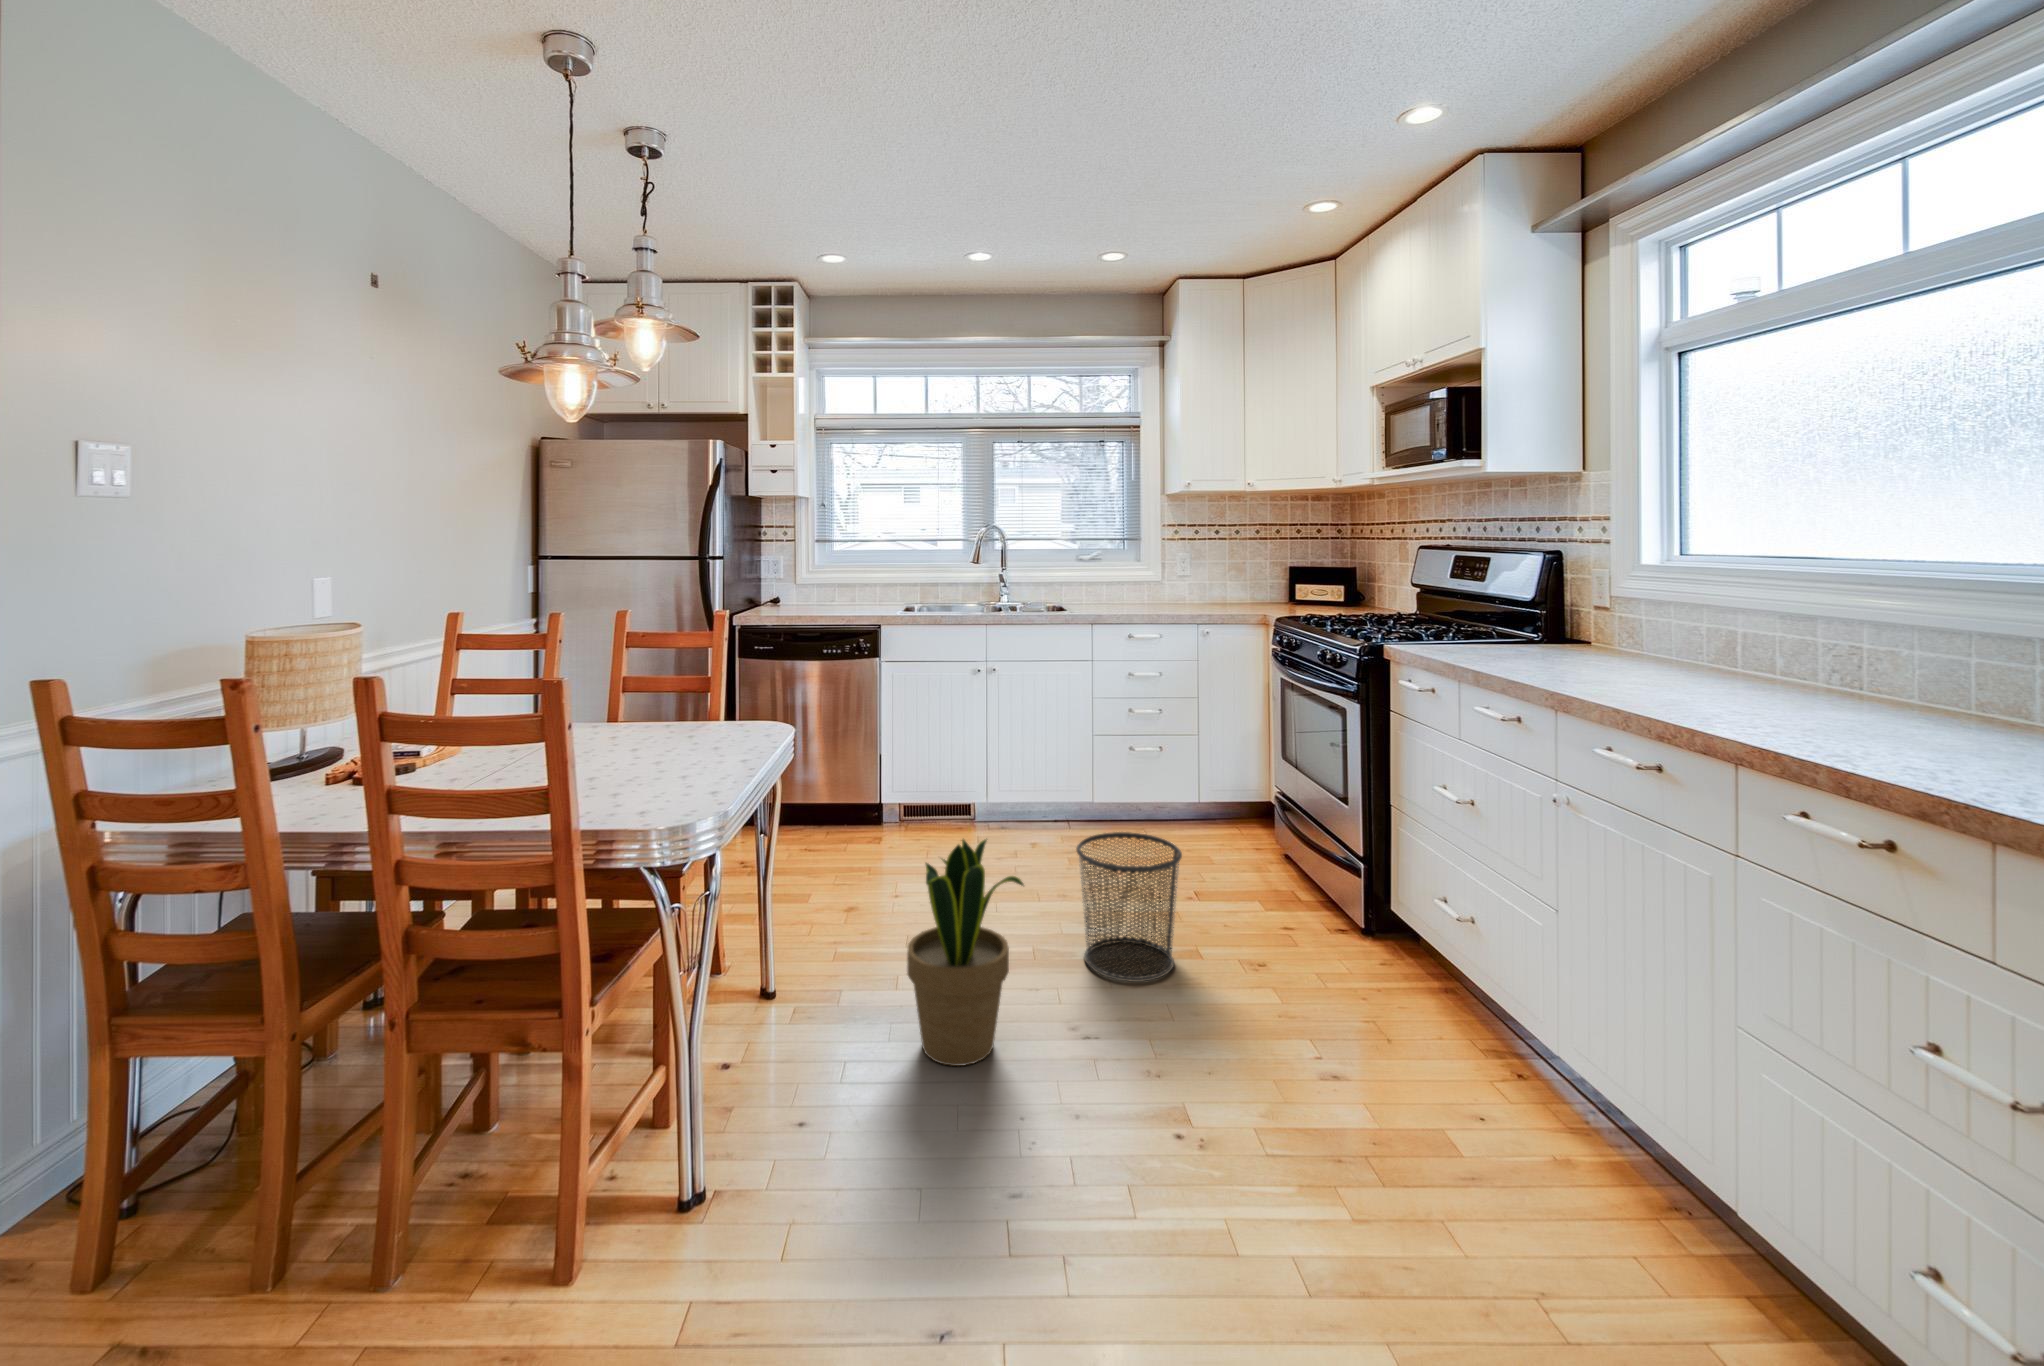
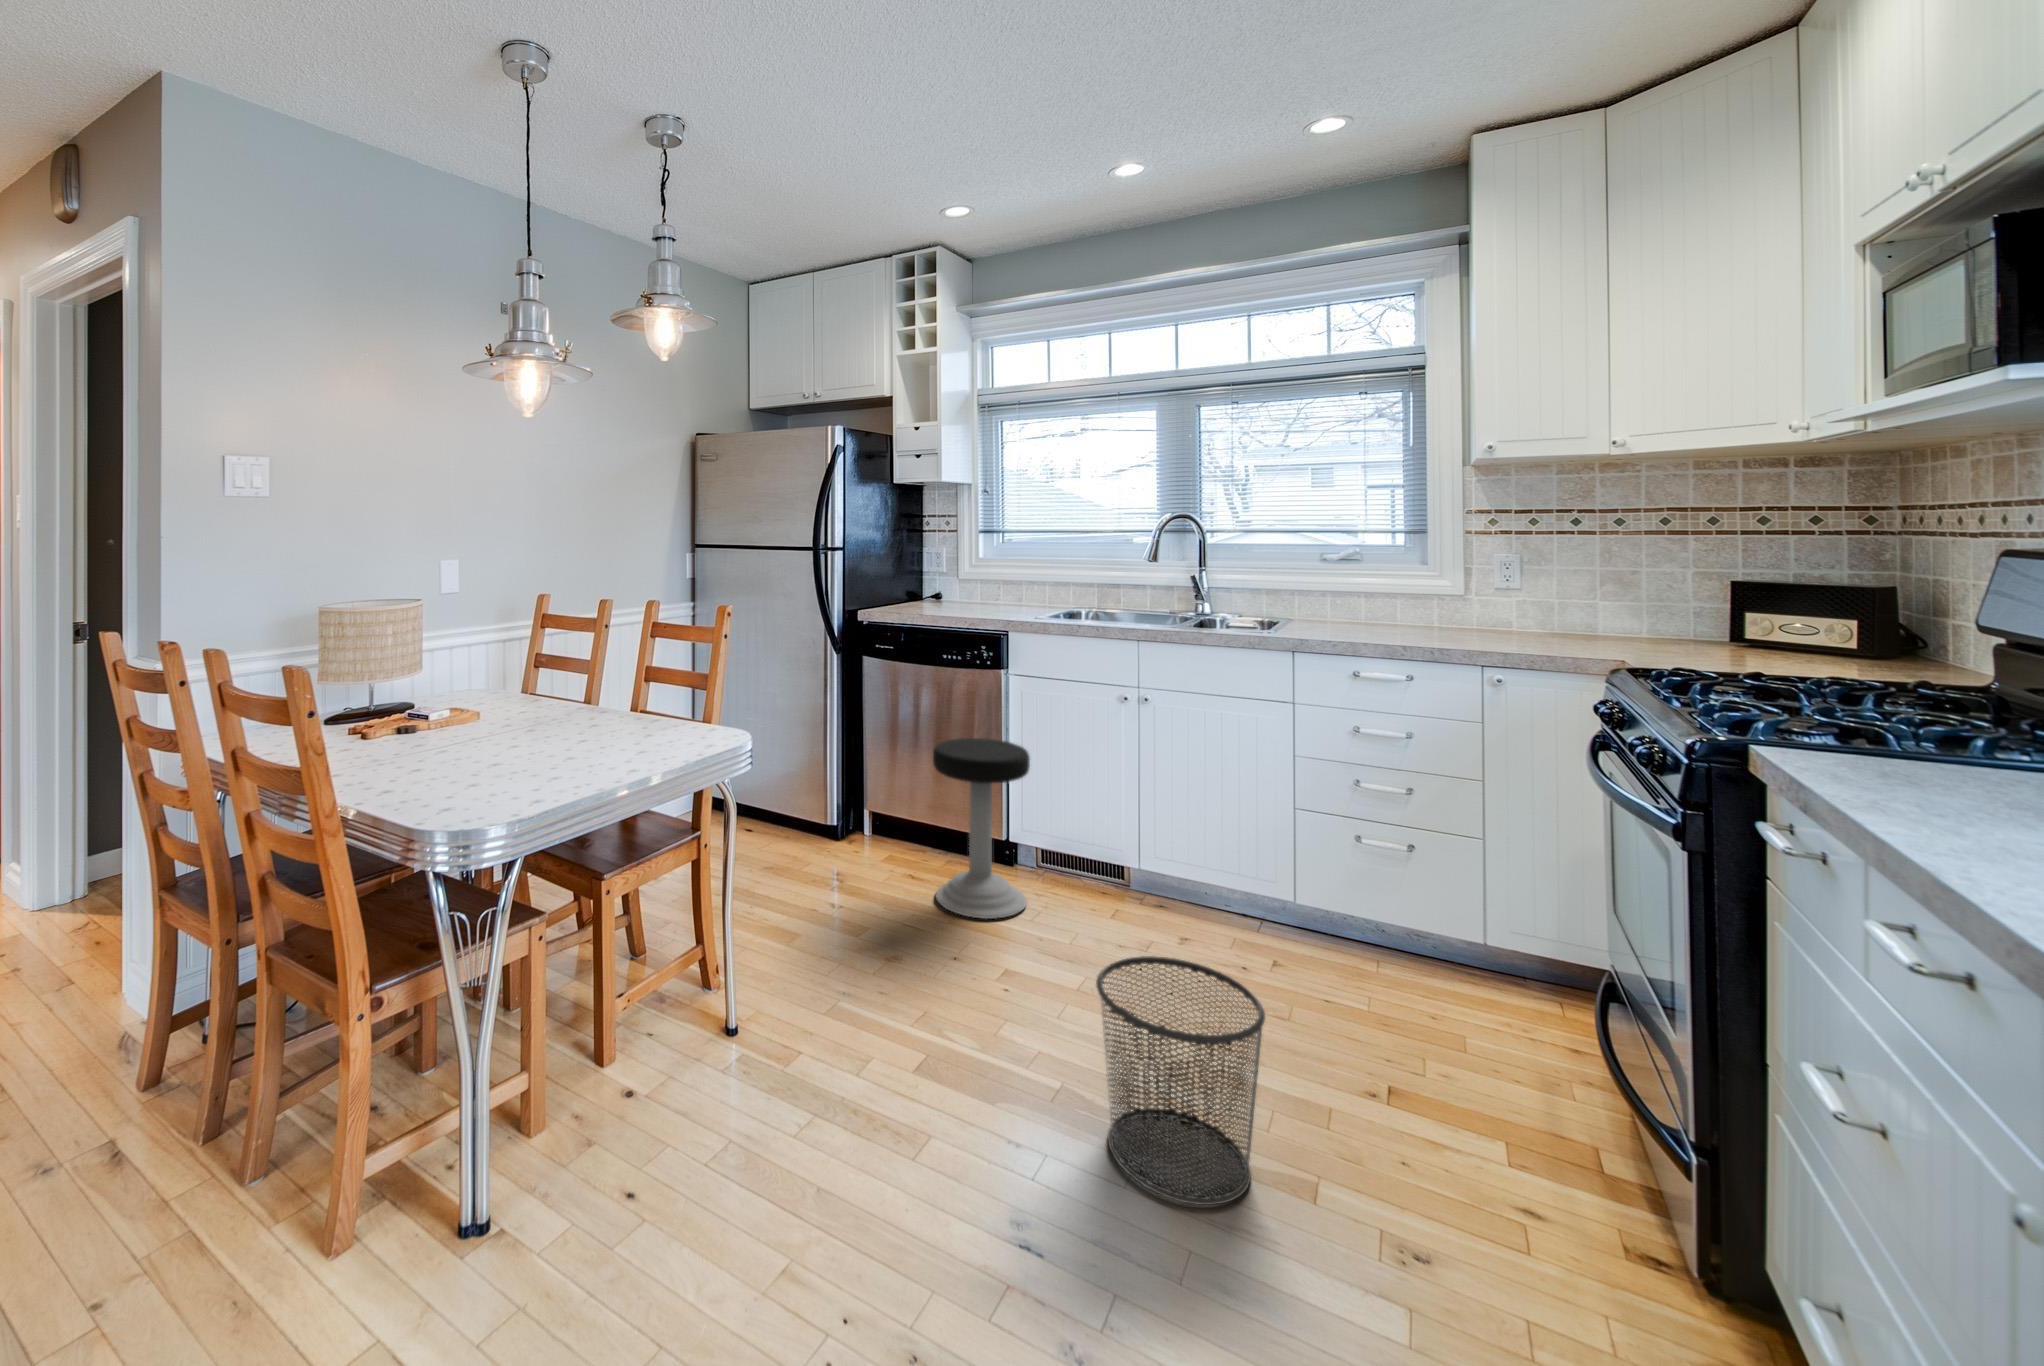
stool: none [841,718,923,869] -> present [933,738,1030,919]
potted plant: present [907,840,1024,1066] -> none [778,917,924,1212]

